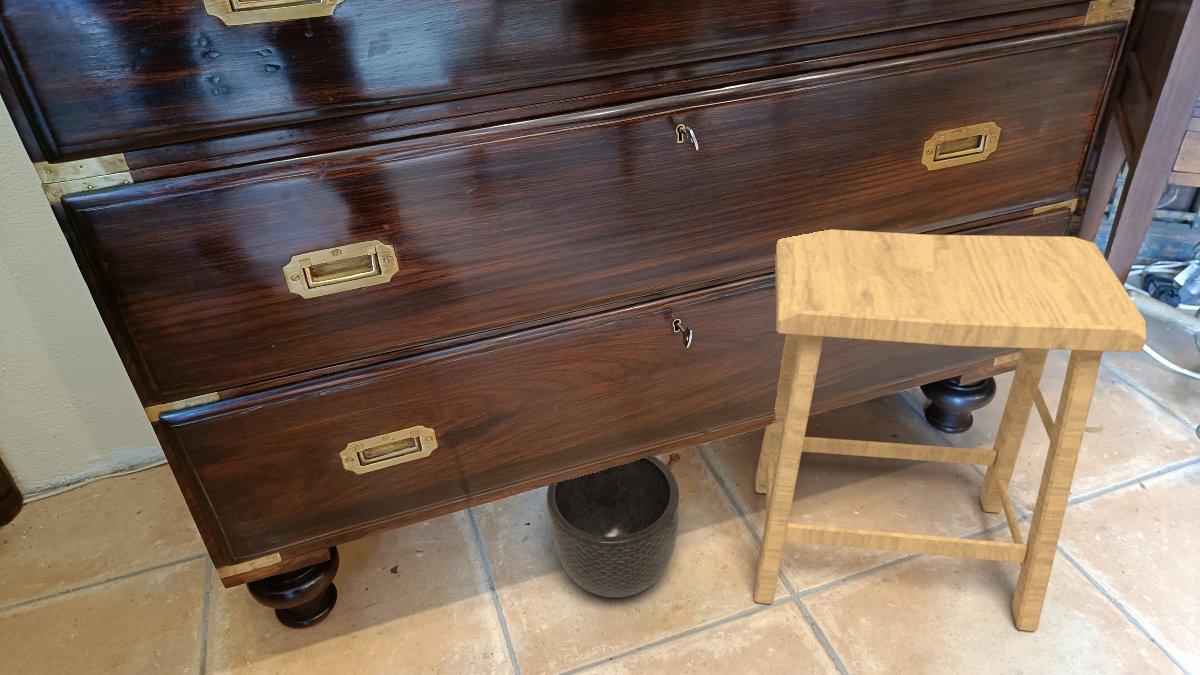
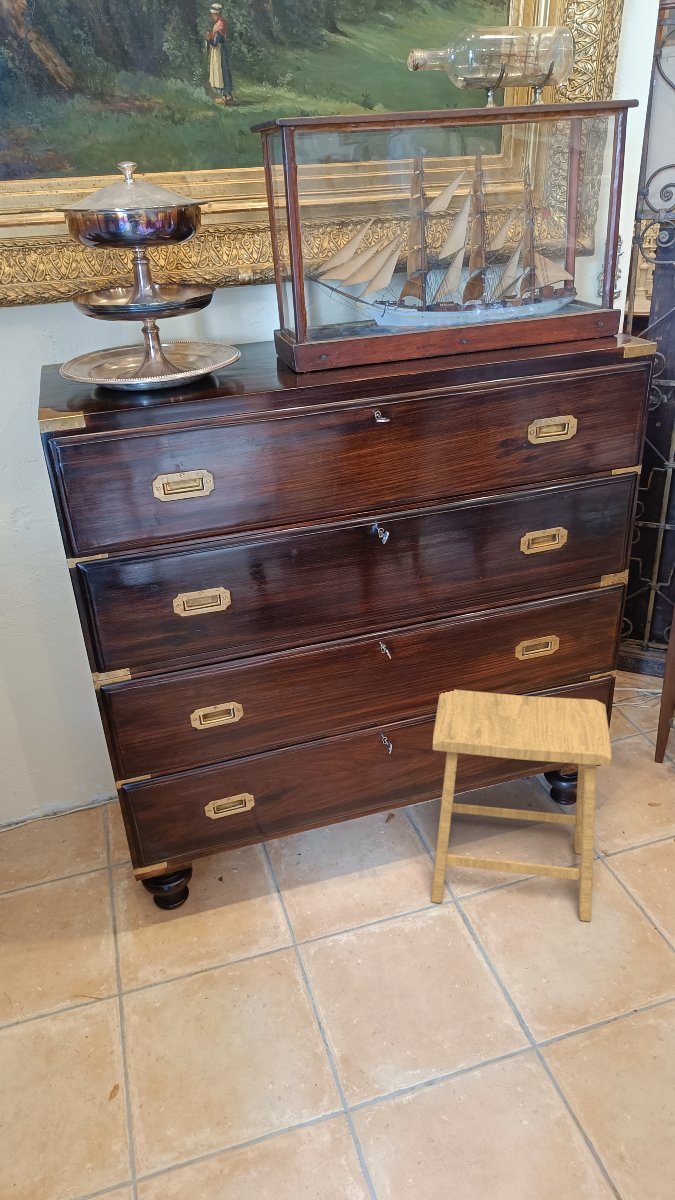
planter: present [547,455,679,598] -> none [312,807,388,897]

